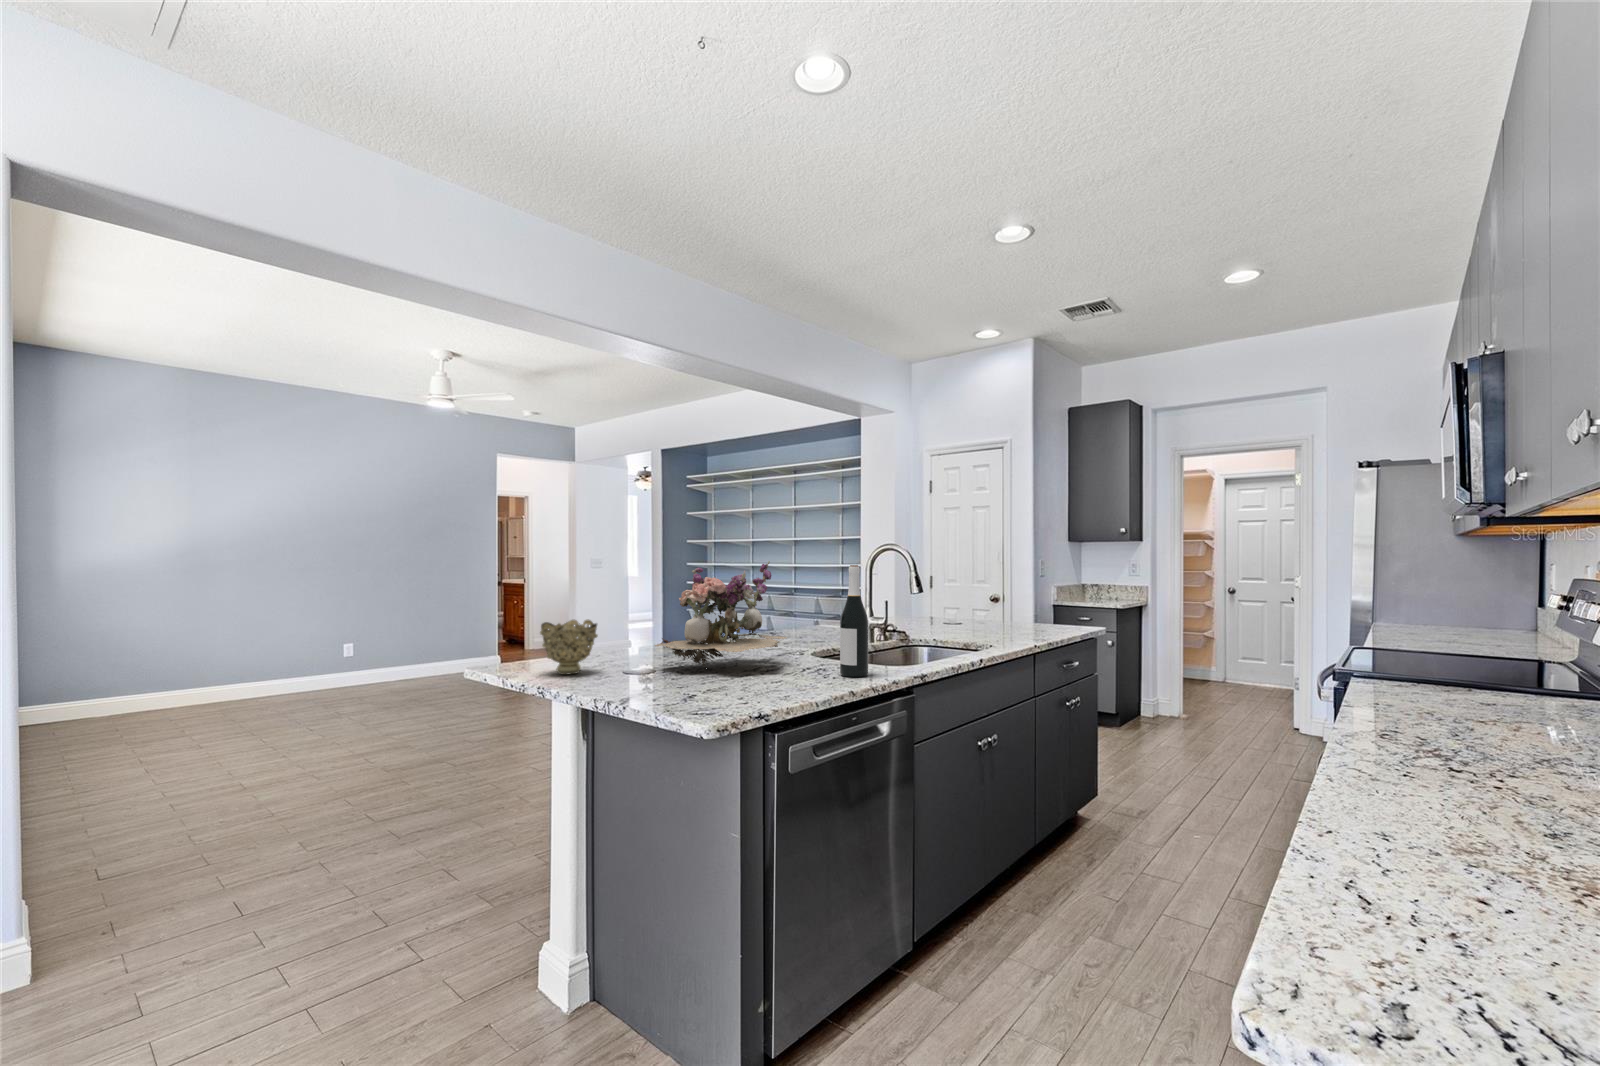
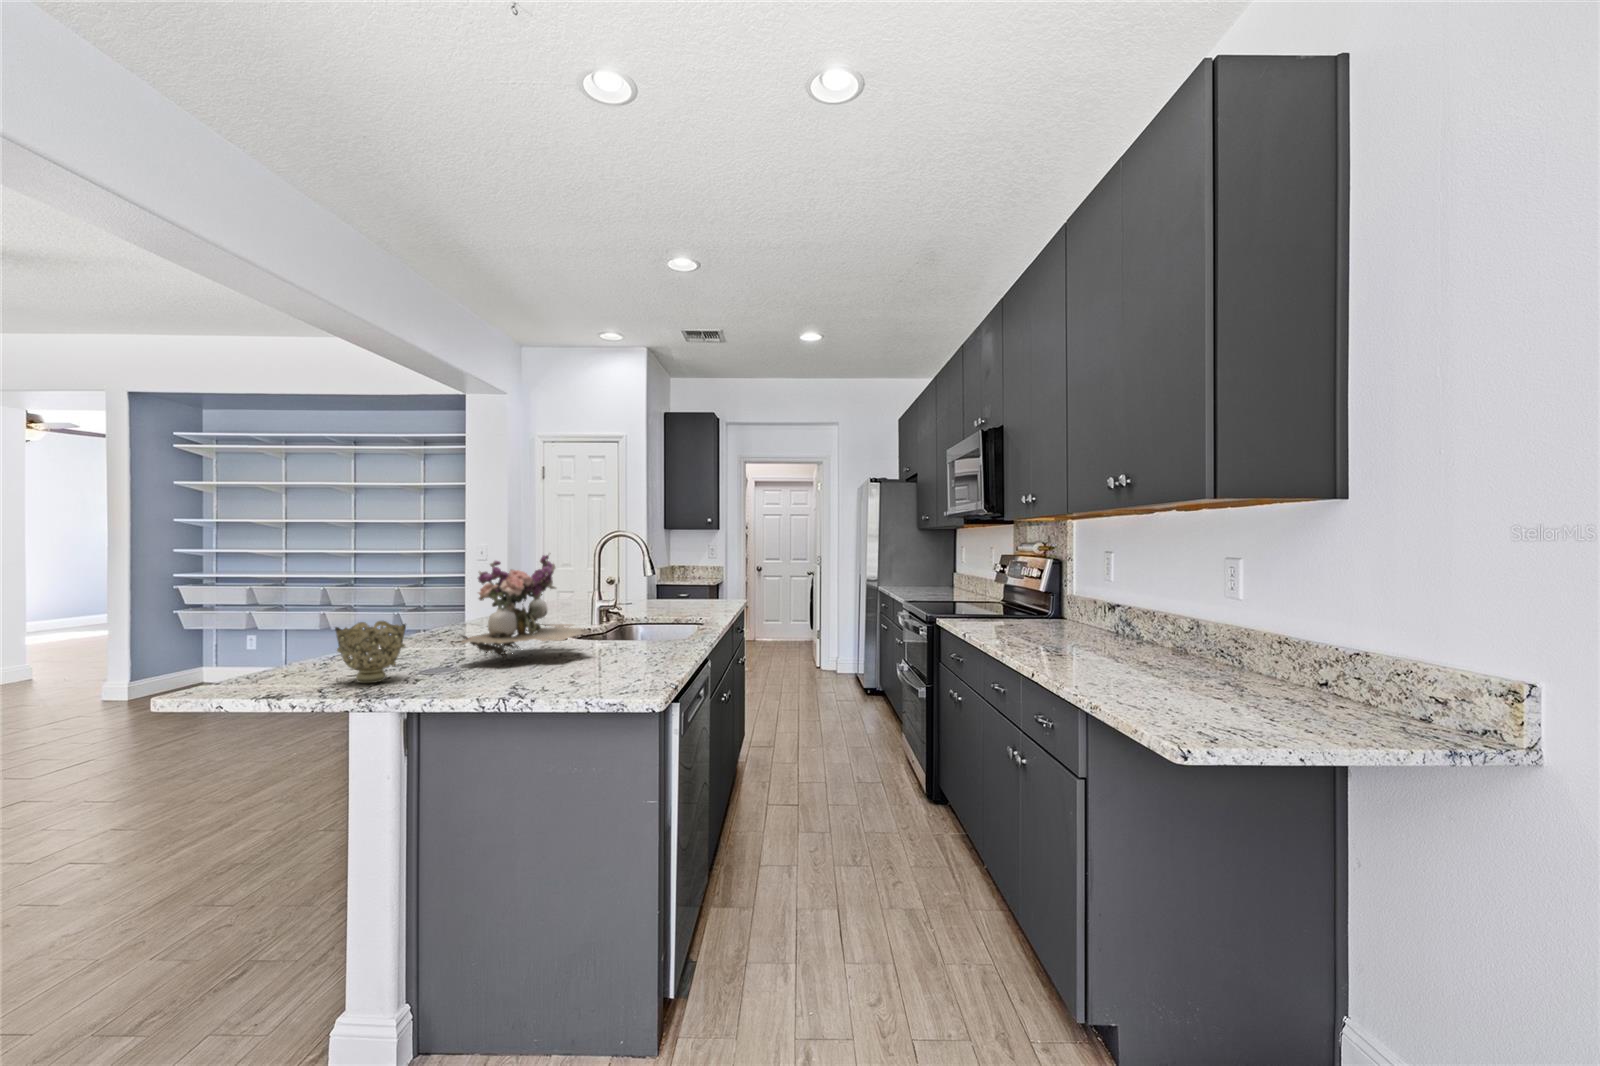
wine bottle: present [840,565,868,677] -> none [644,556,670,653]

